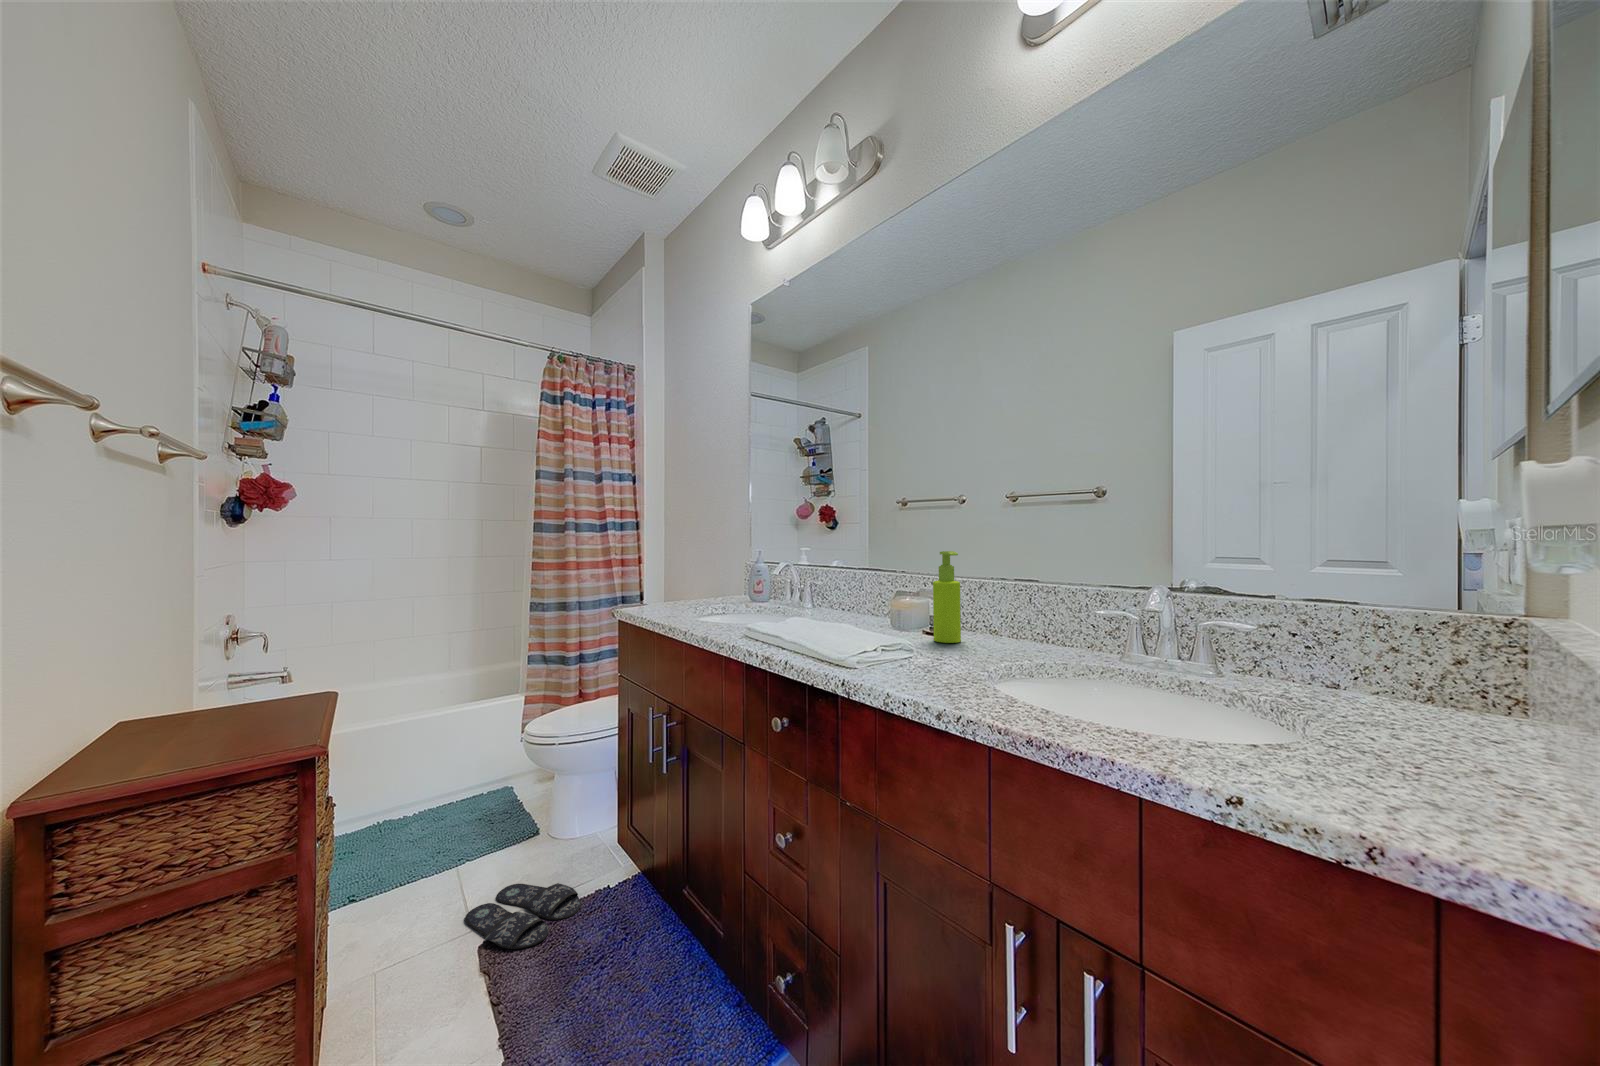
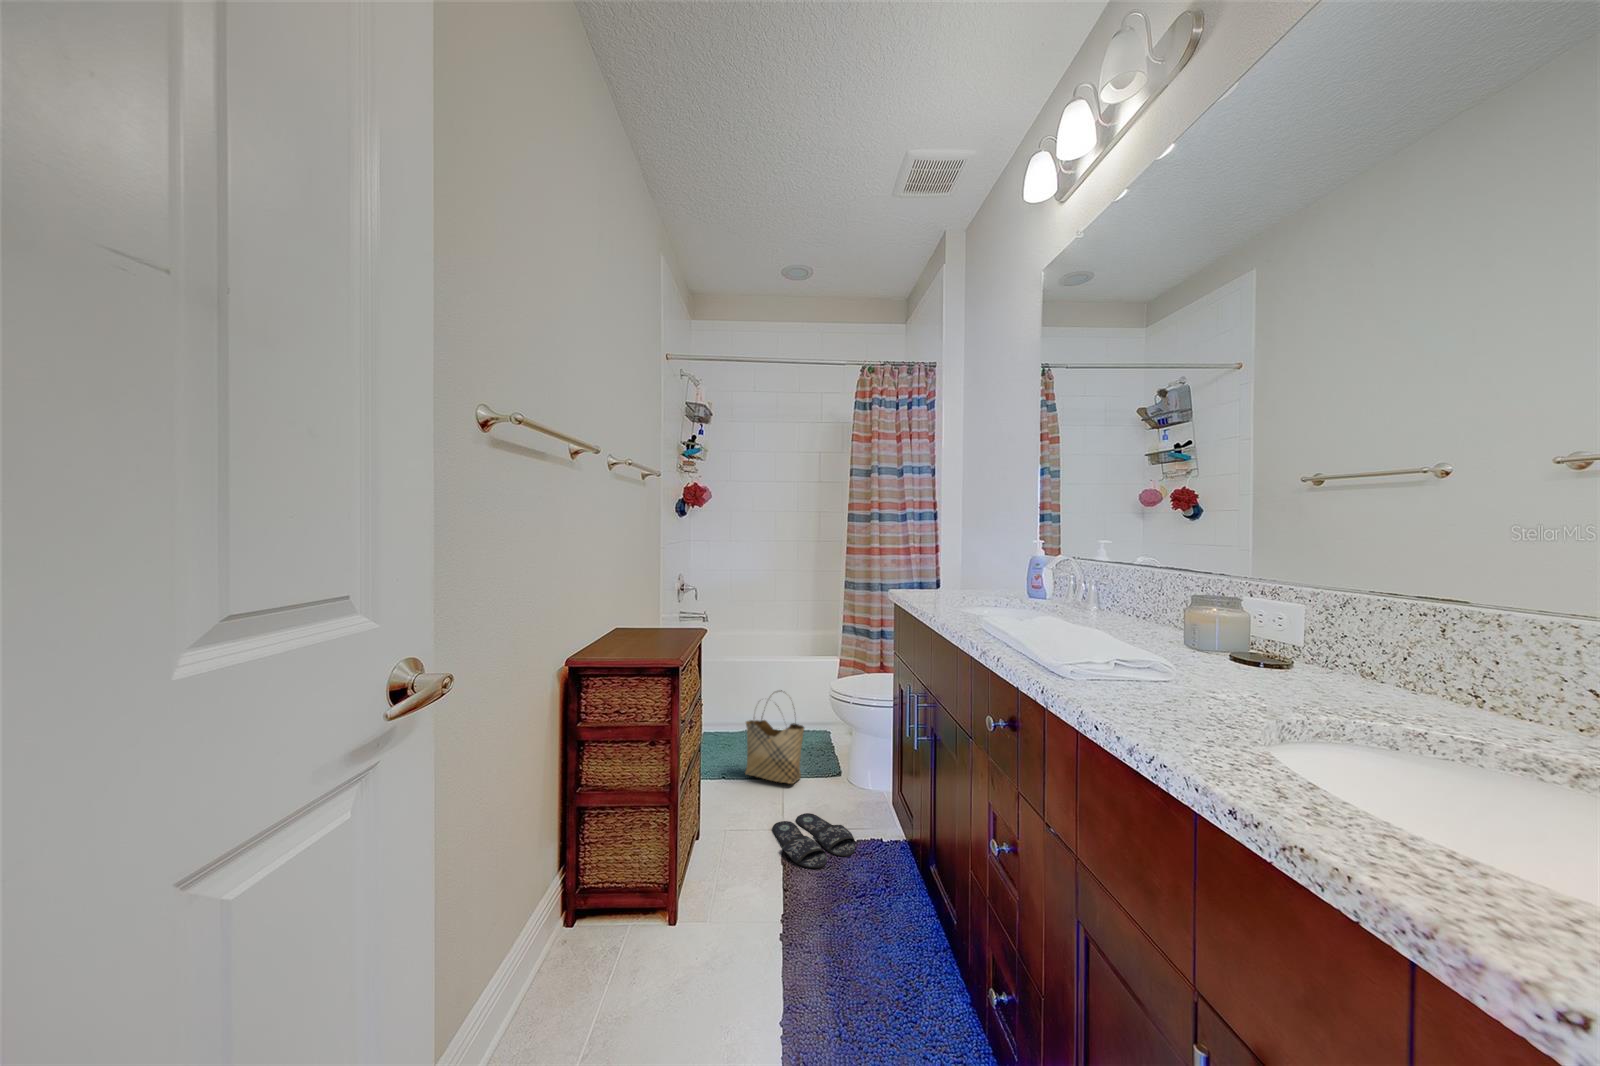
soap dispenser: present [933,551,961,643] -> none [1245,551,1293,677]
woven basket: none [405,745,496,867] -> present [745,690,804,784]

